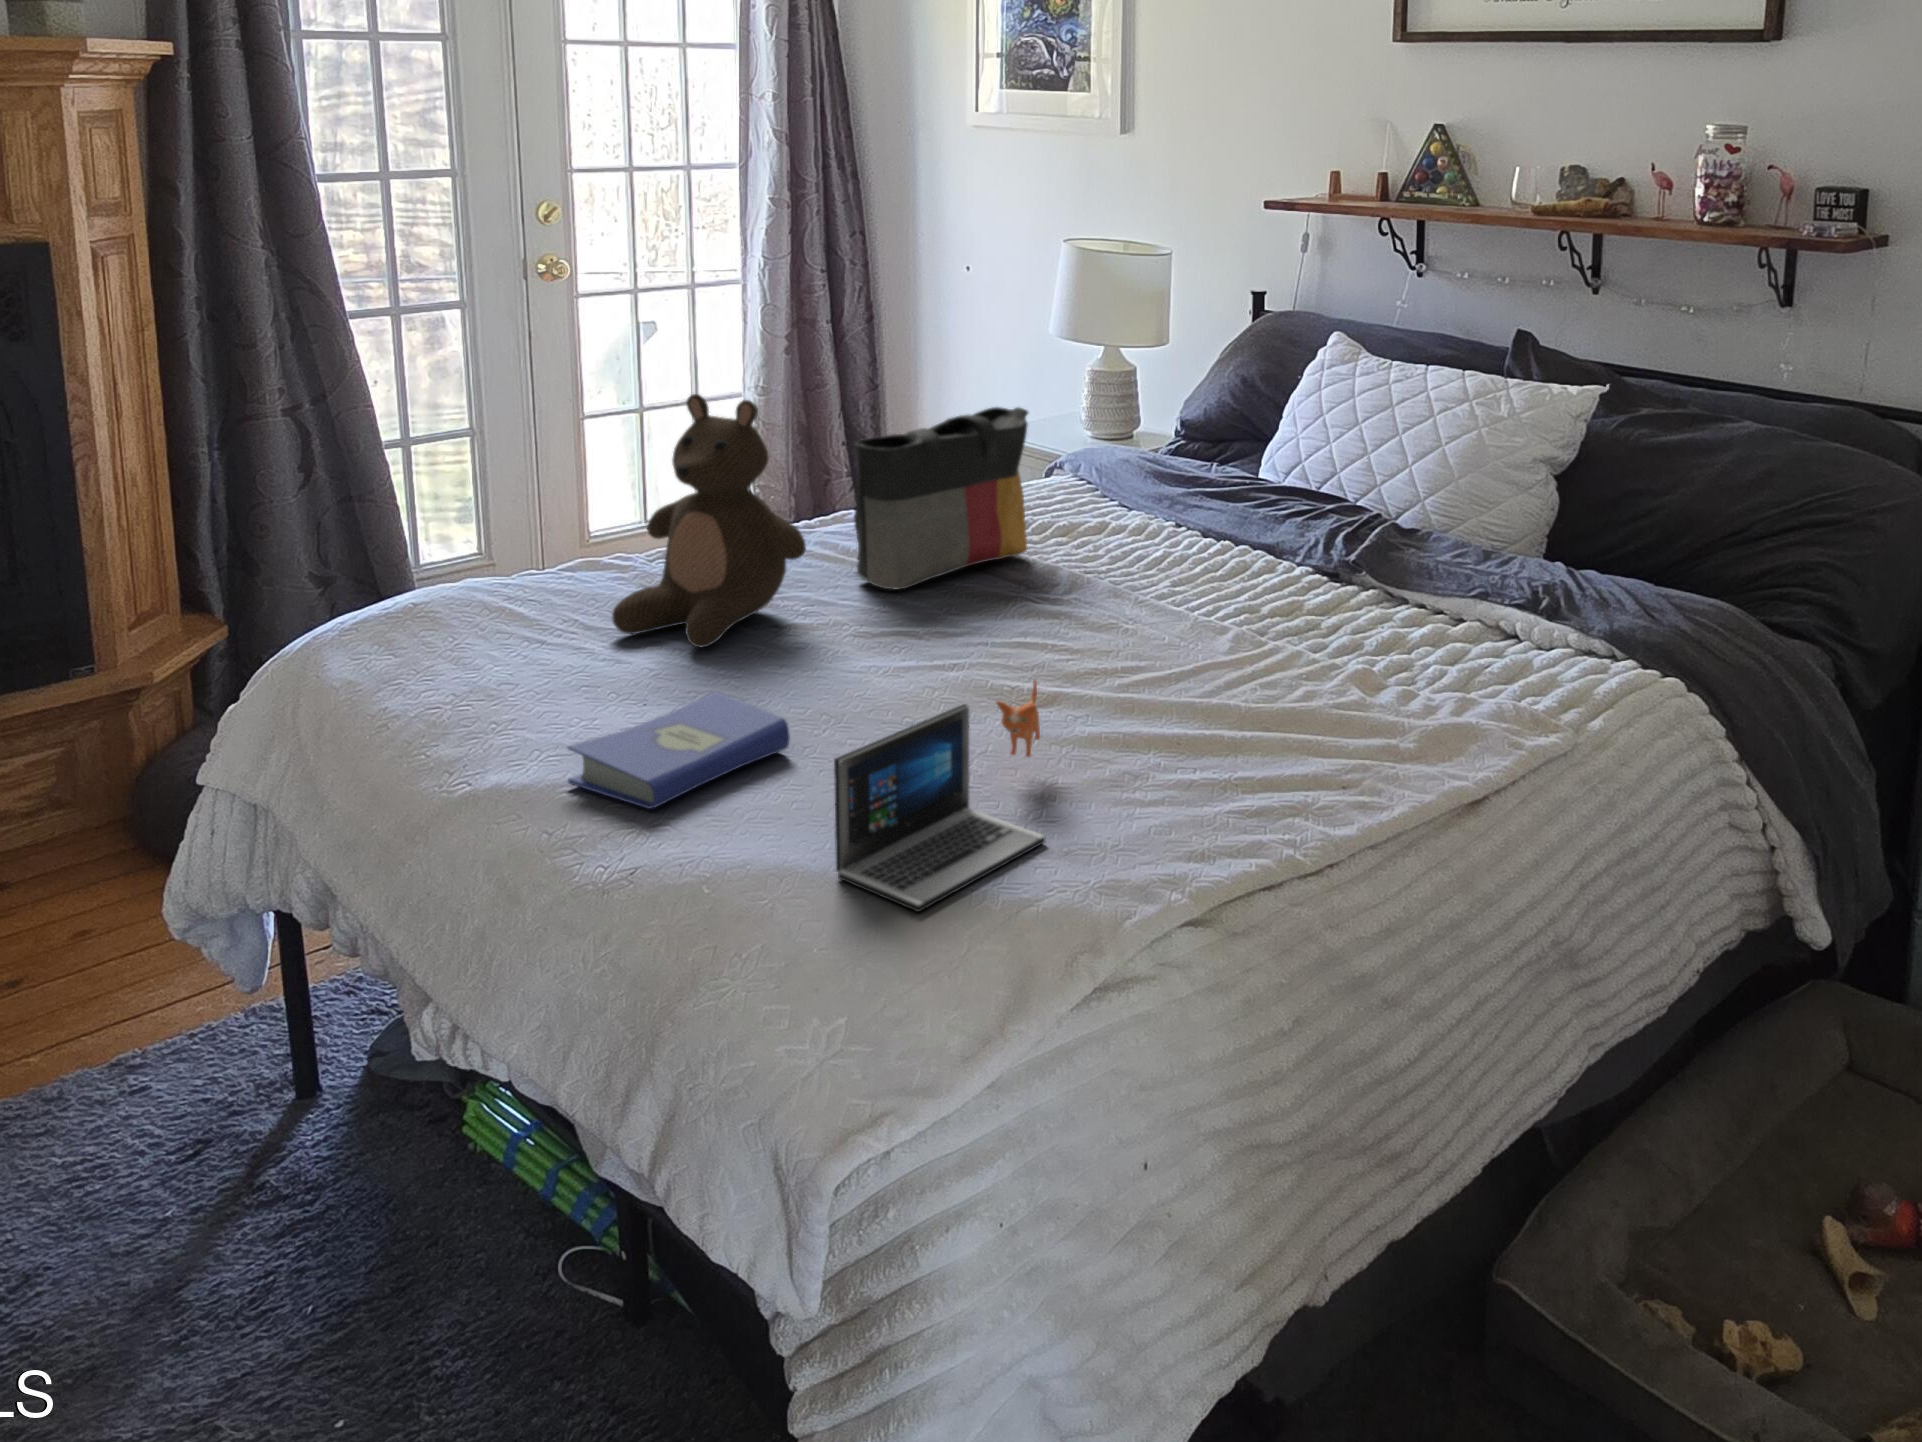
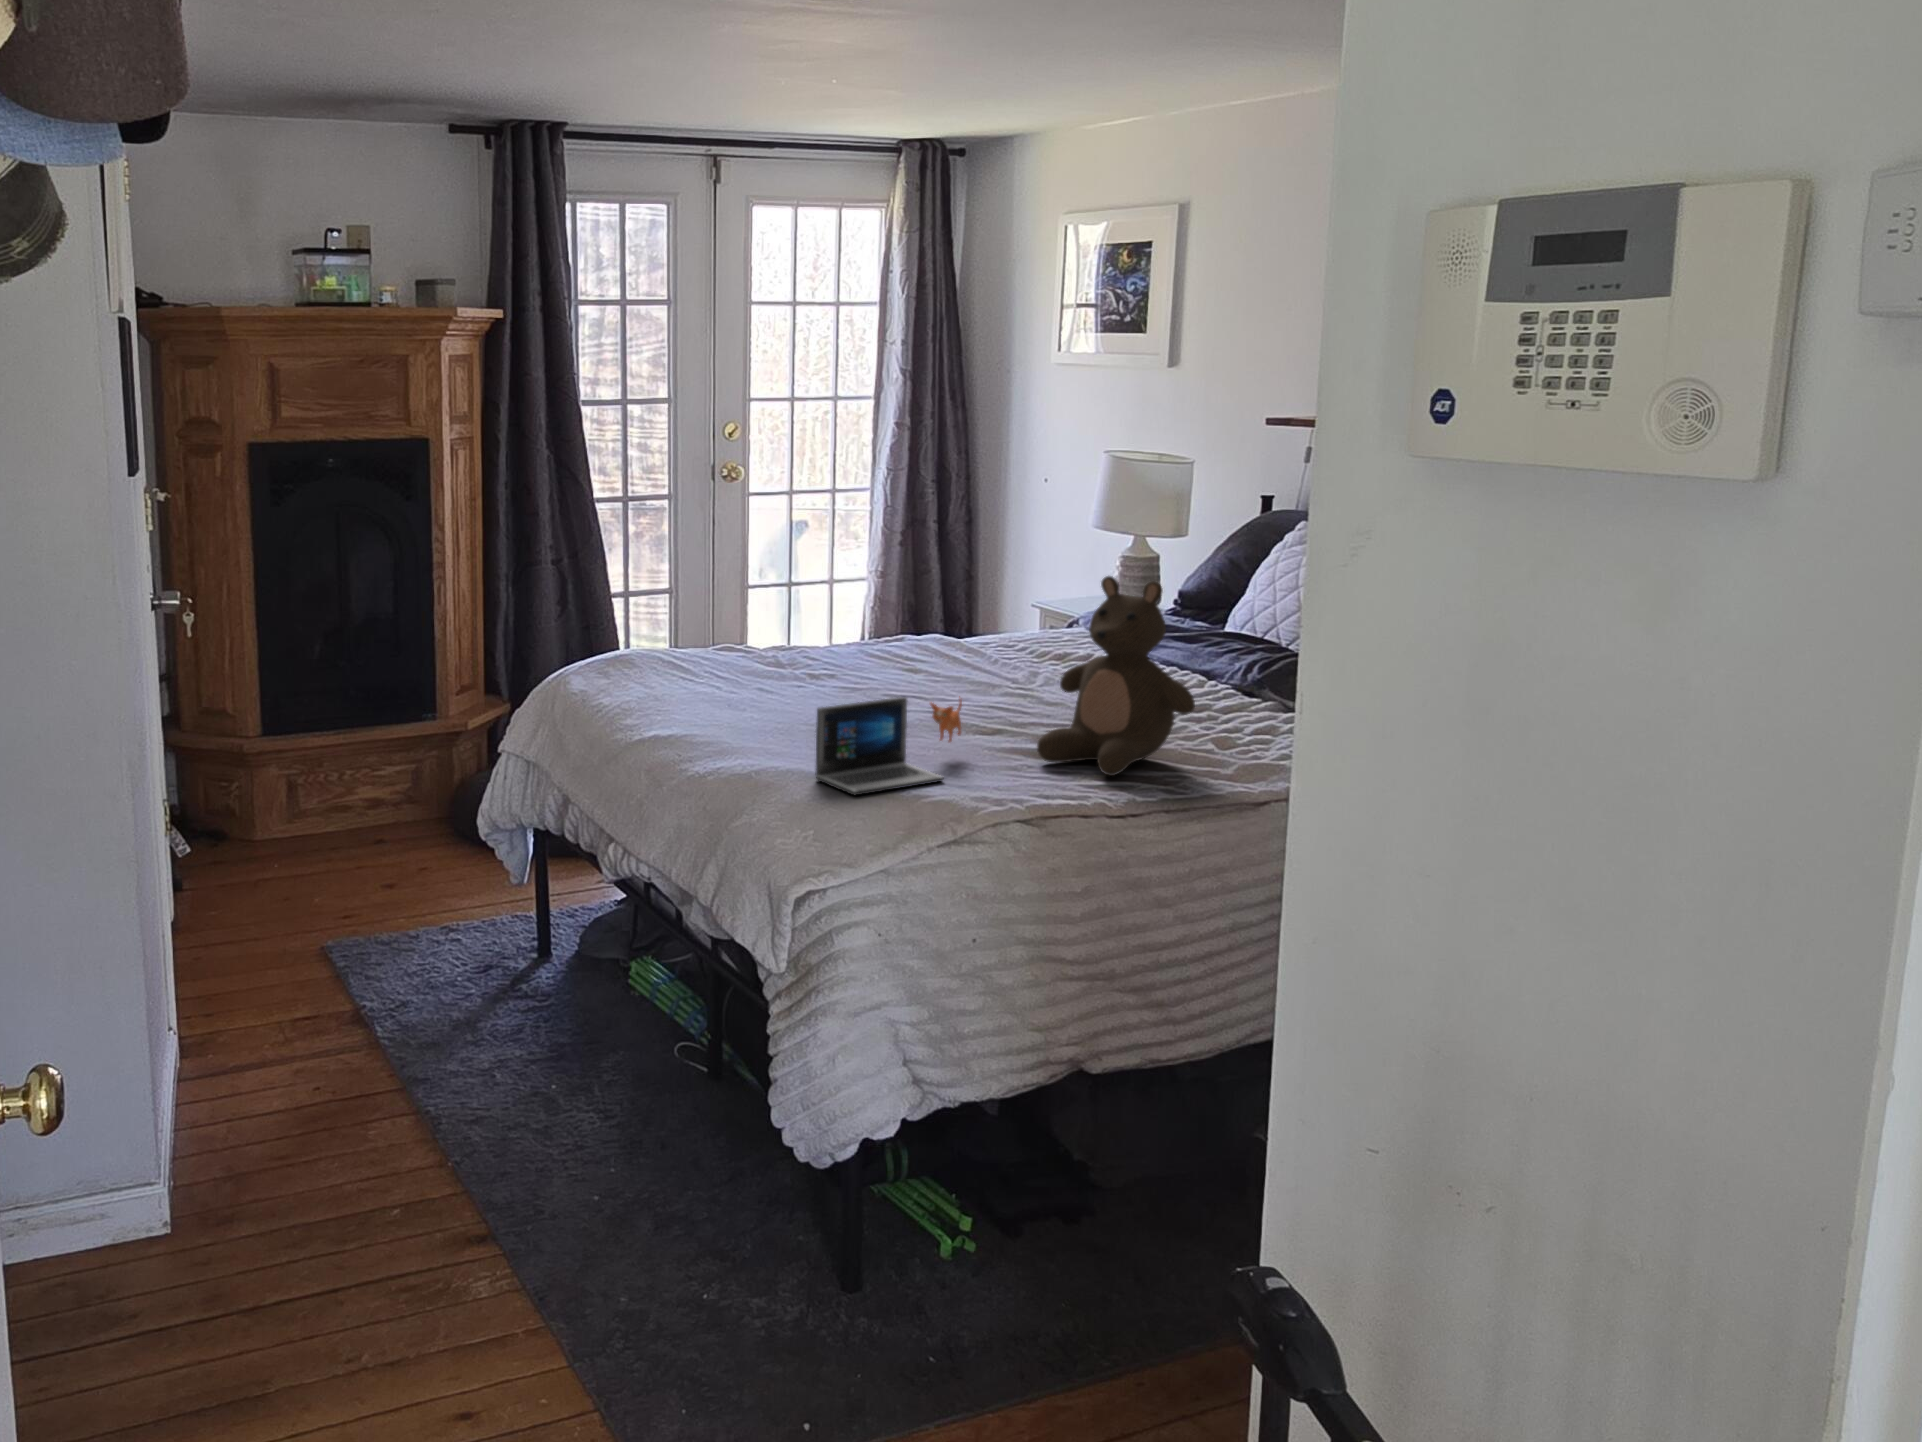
stuffed bear: present [612,394,806,647] -> present [1037,576,1195,776]
tote bag: present [854,407,1028,589] -> none [890,555,1023,672]
hardcover book: present [568,692,790,809] -> none [682,697,811,745]

